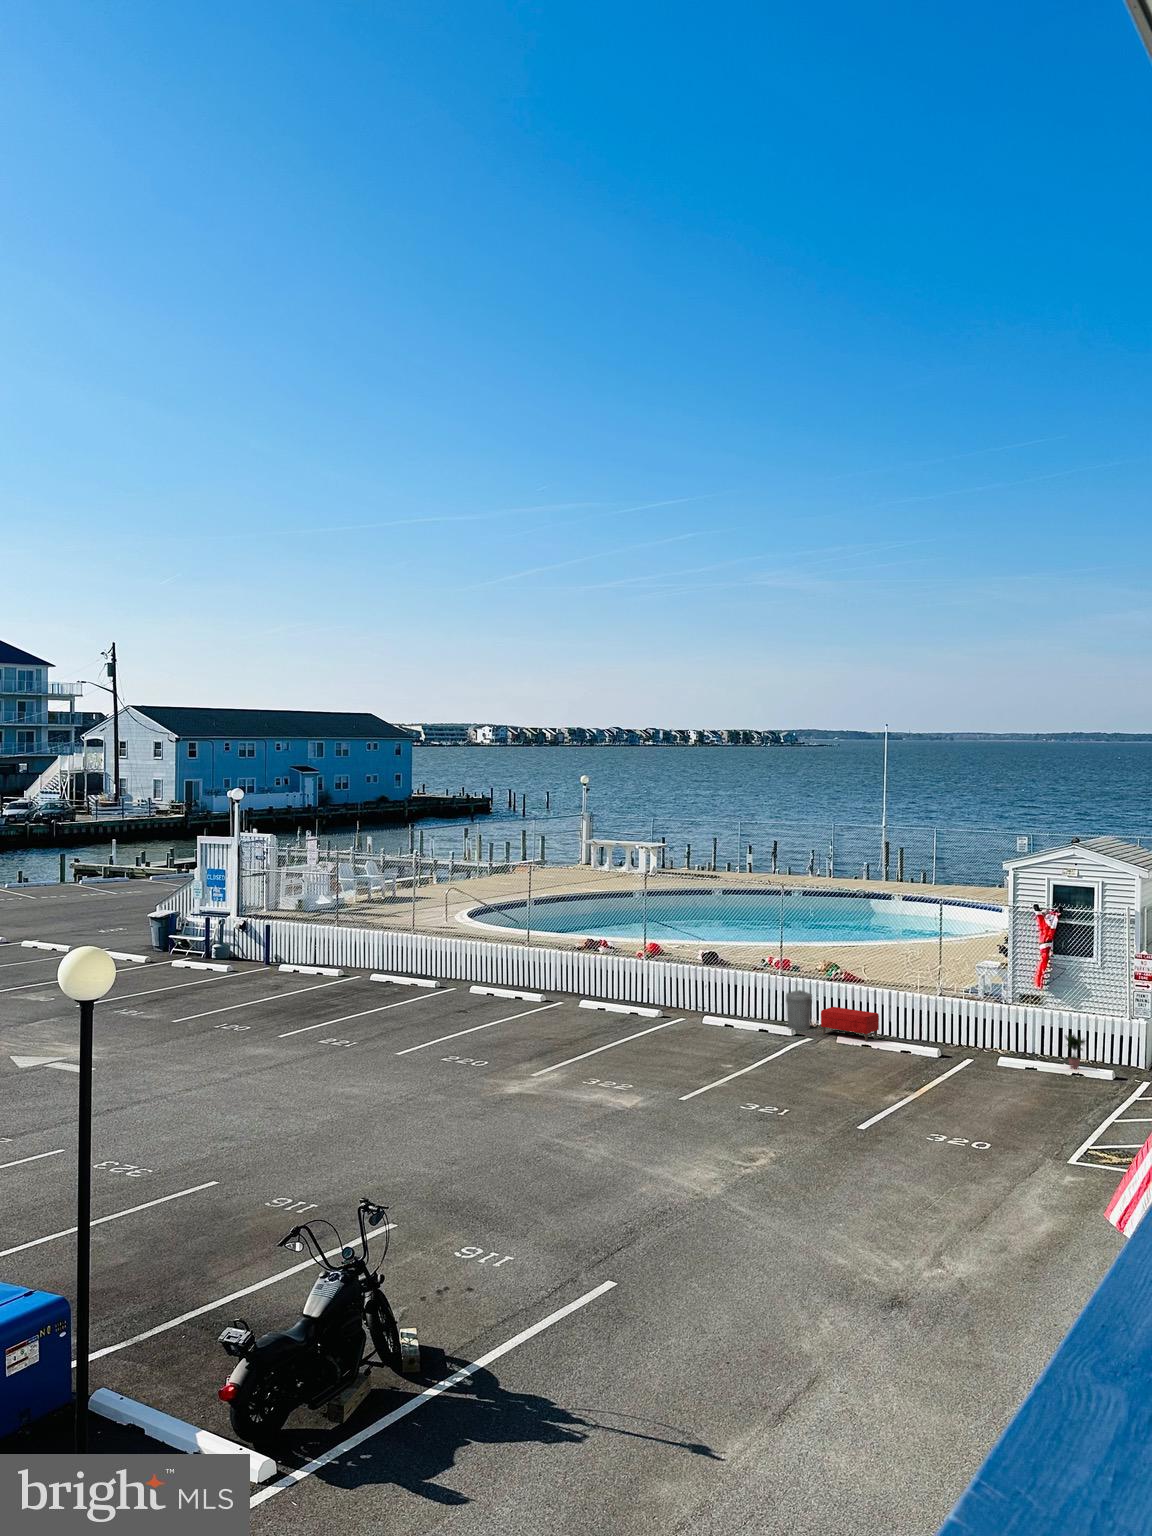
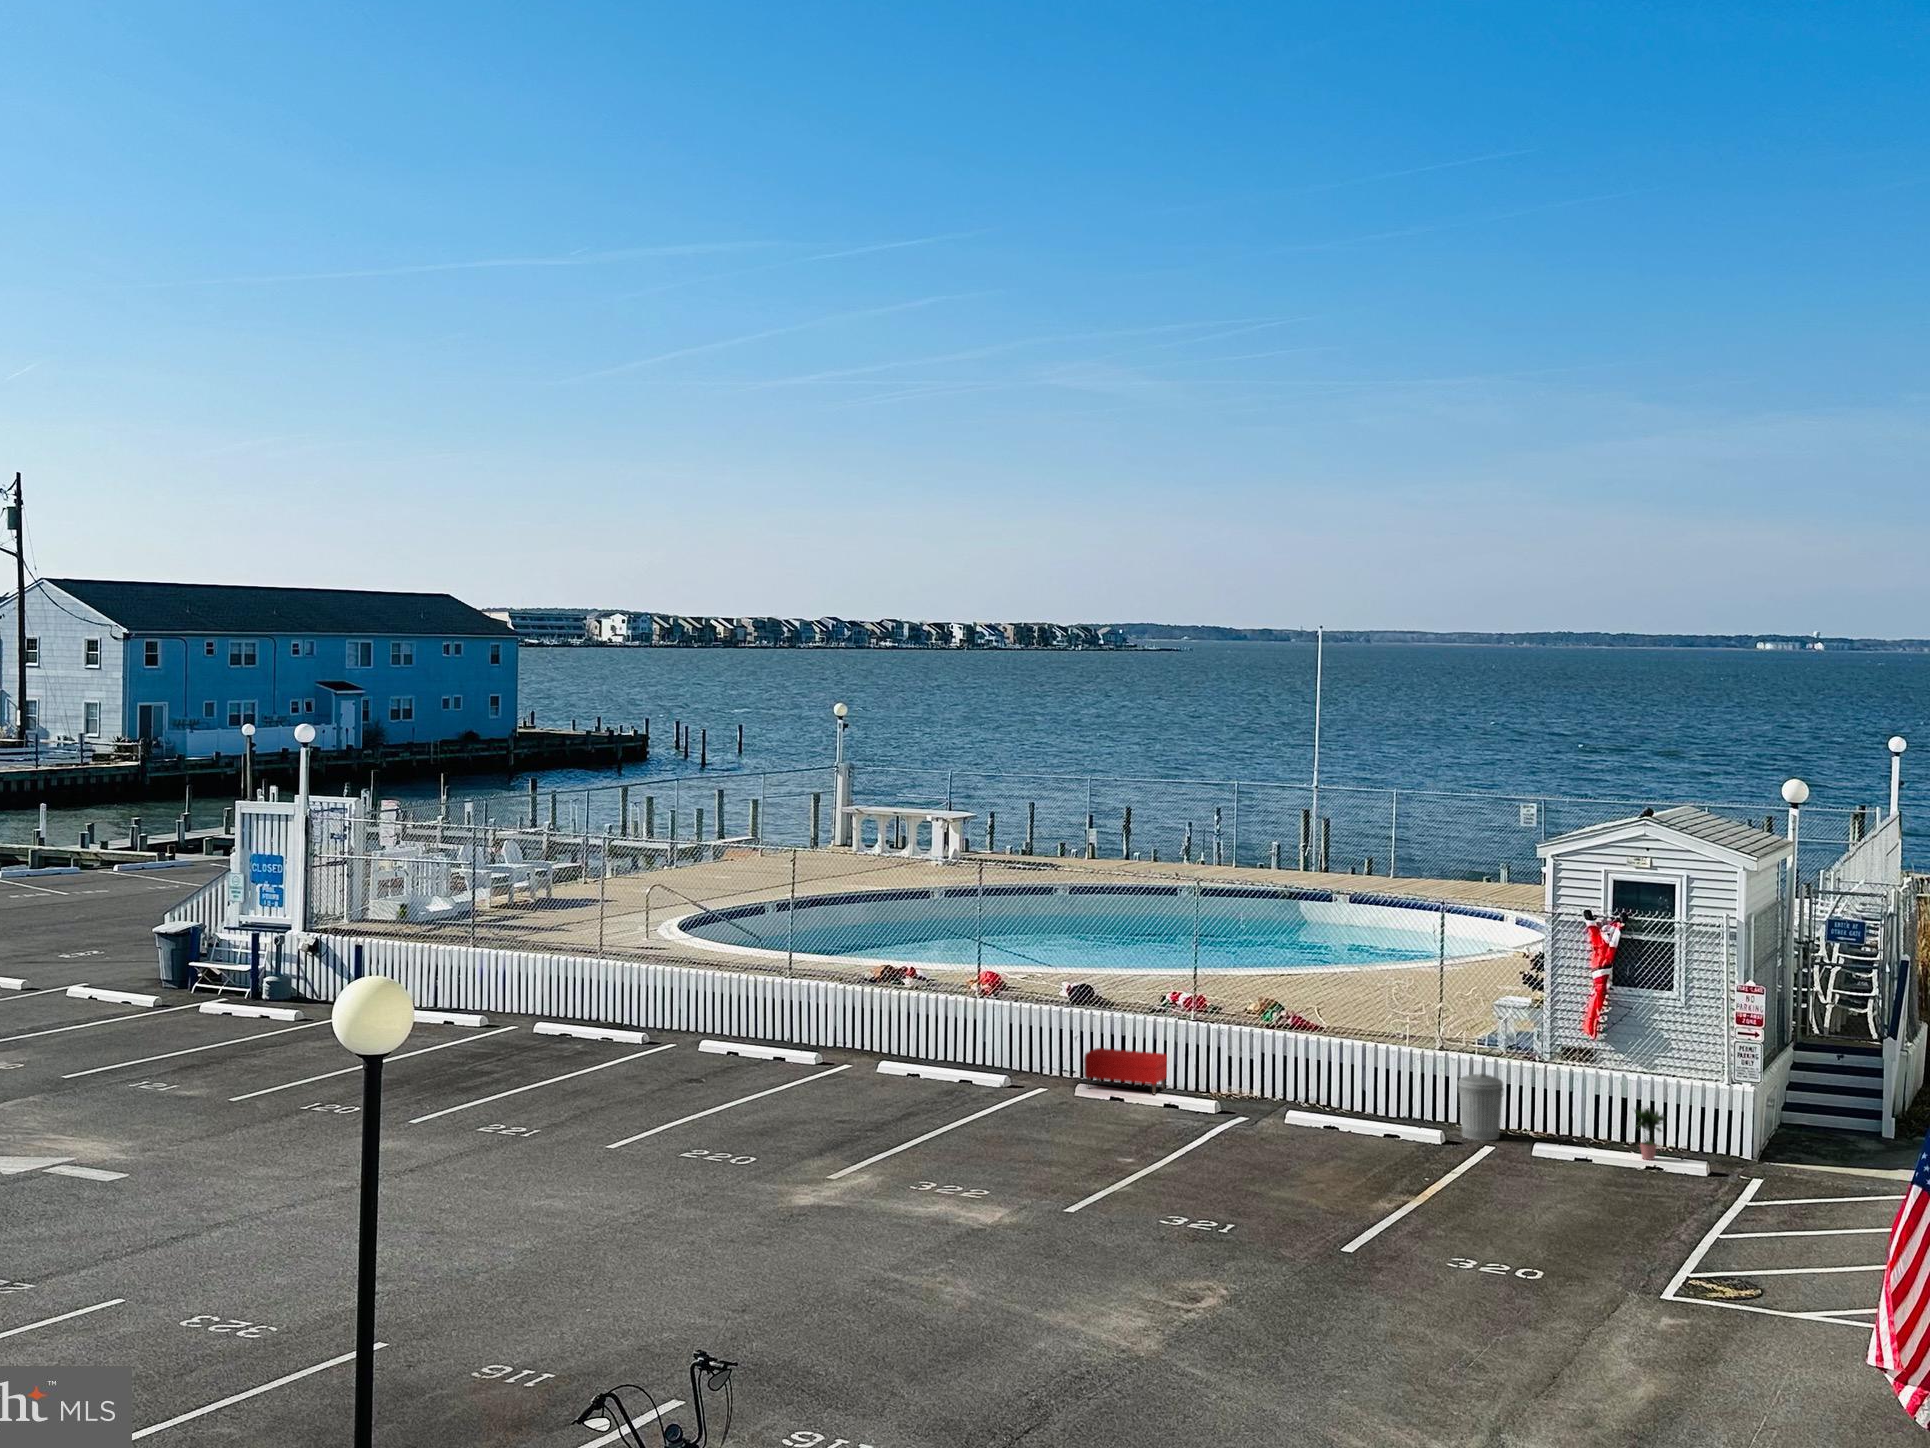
trash can: present [786,990,812,1030] -> present [1458,1073,1504,1140]
bench: present [821,1007,879,1041] -> present [1084,1048,1167,1095]

